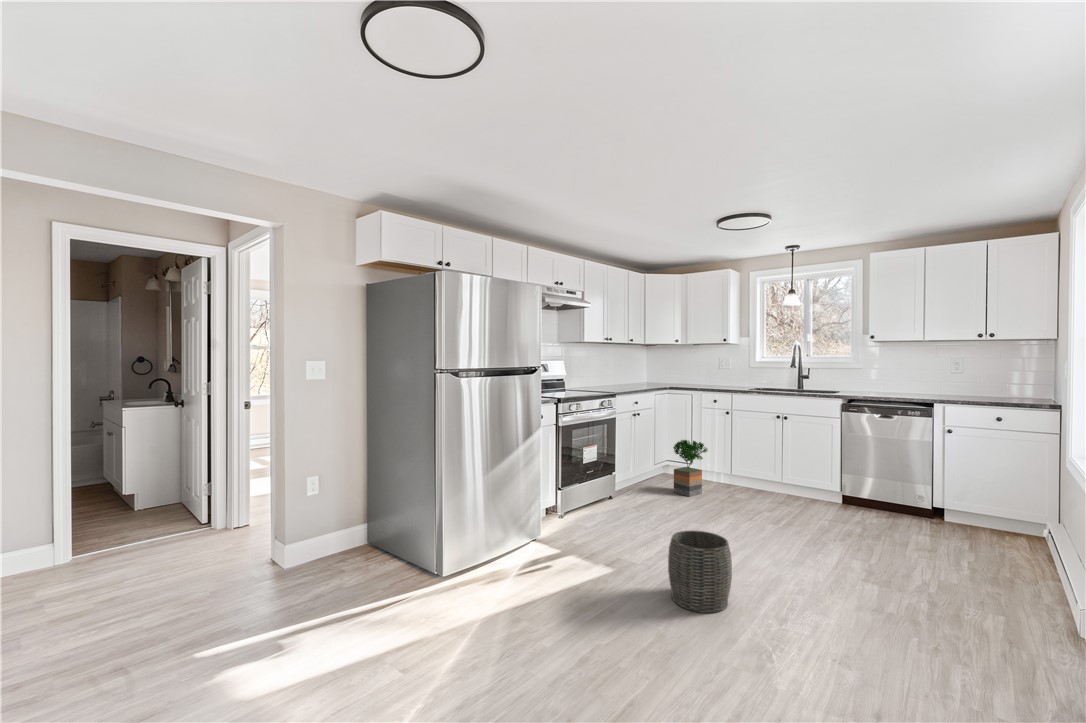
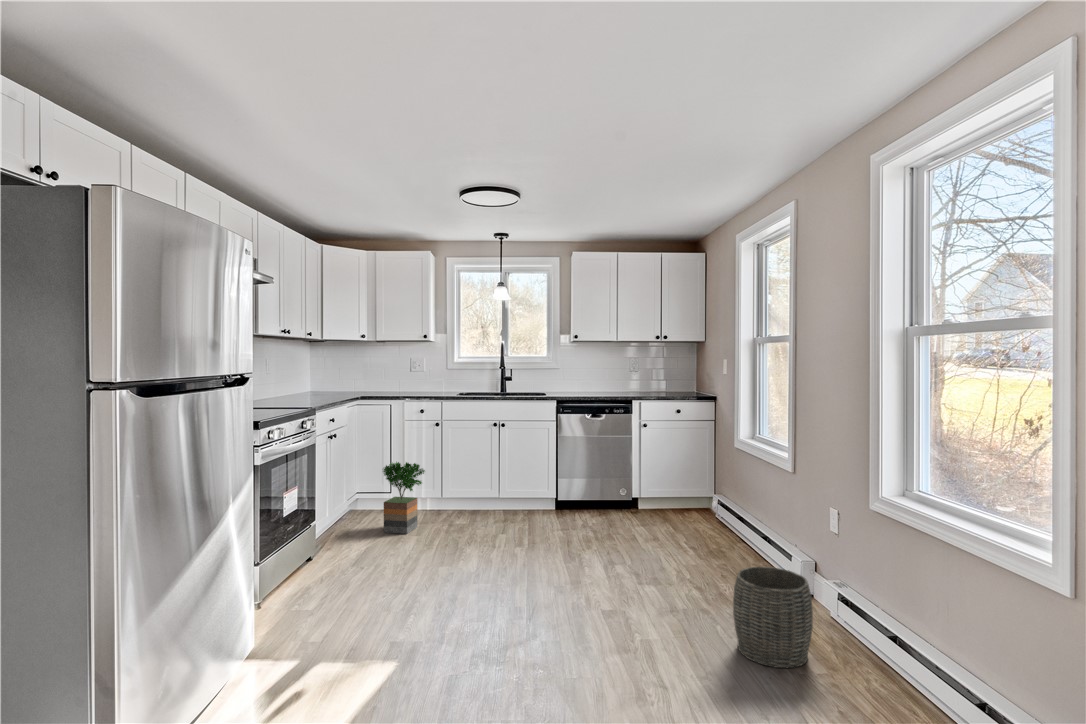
woven basket: present [668,531,732,613] -> present [733,567,813,668]

